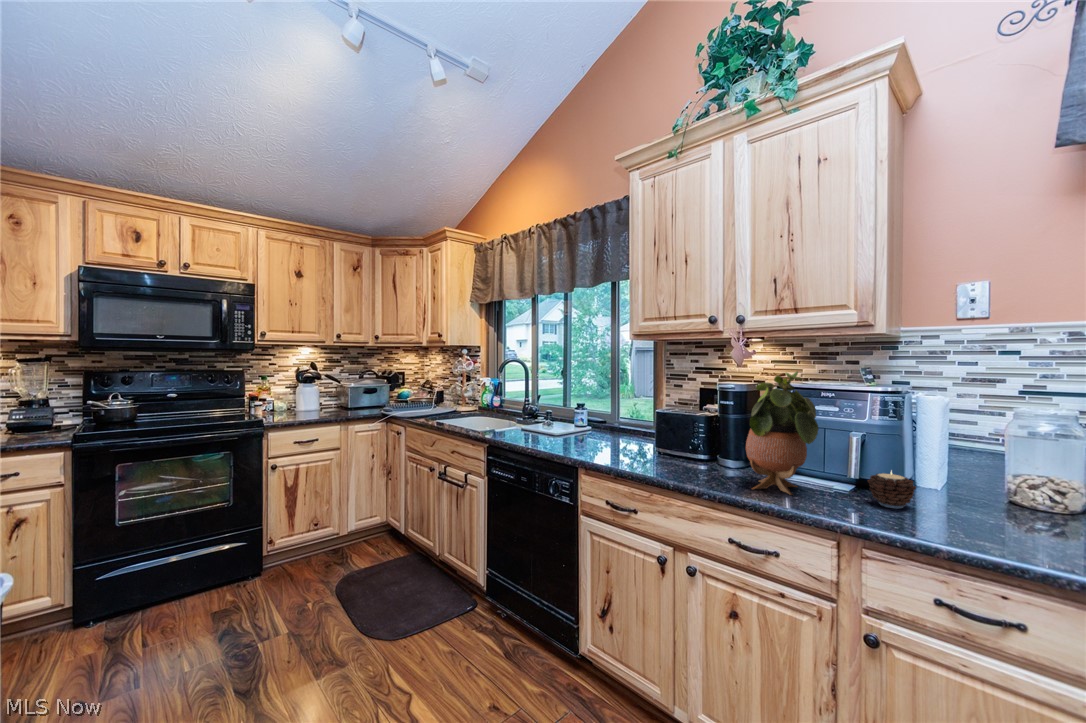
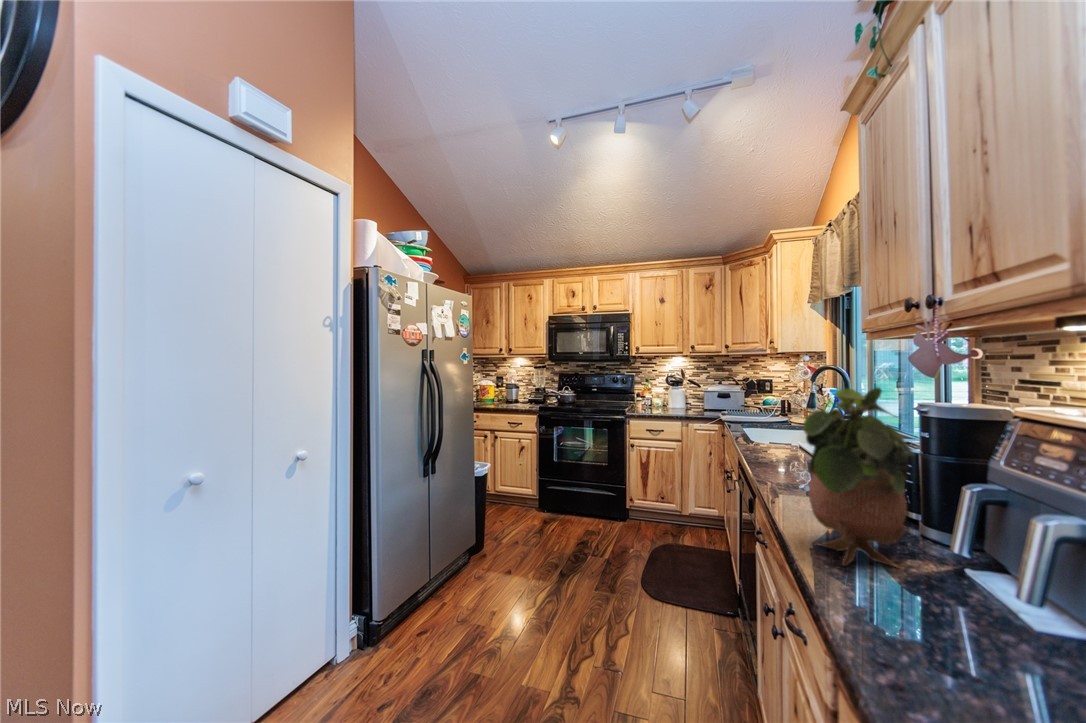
candle: present [868,471,916,508] -> none [912,571,1011,648]

